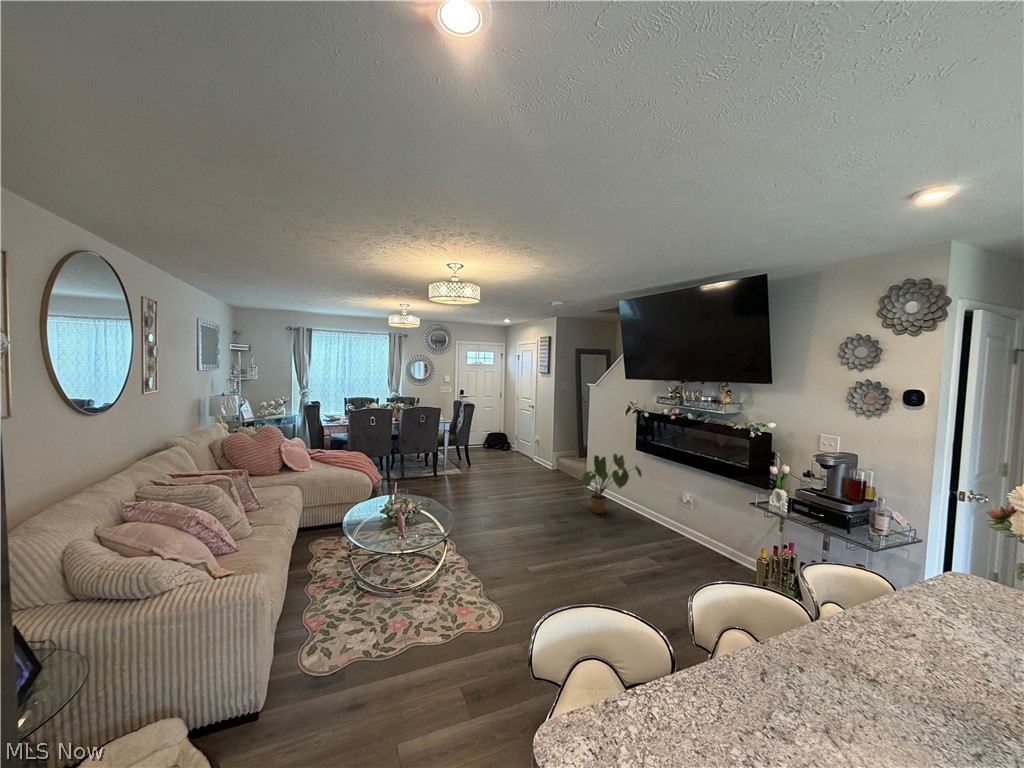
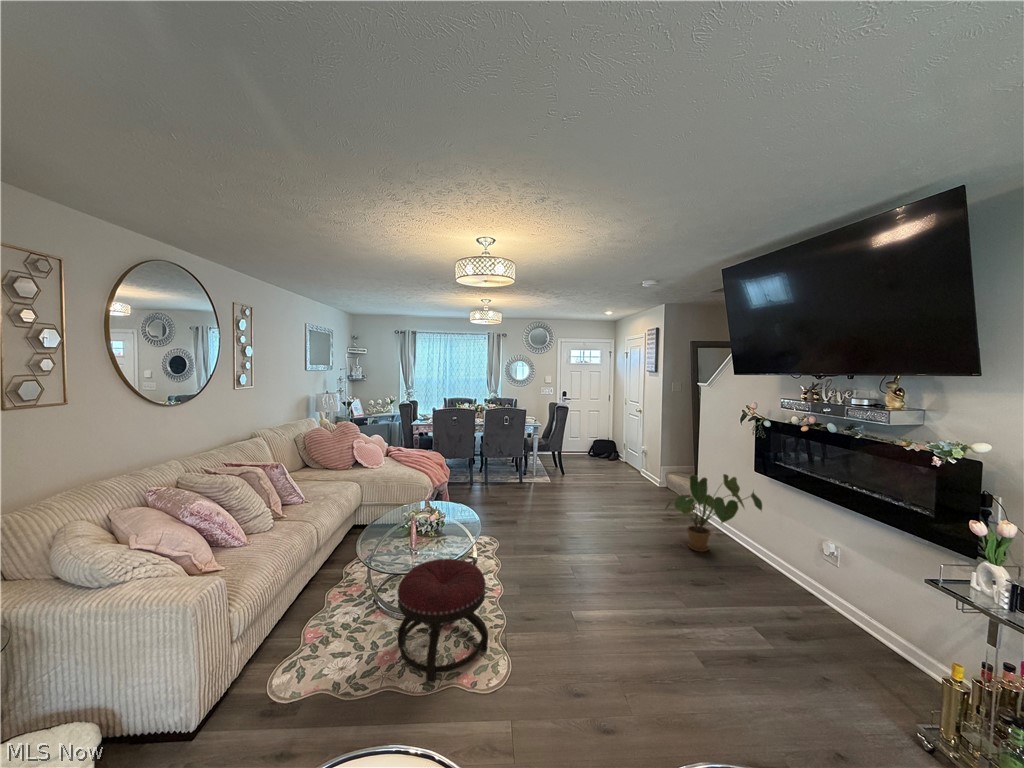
ottoman: none [402,536,480,635] -> present [397,559,488,683]

